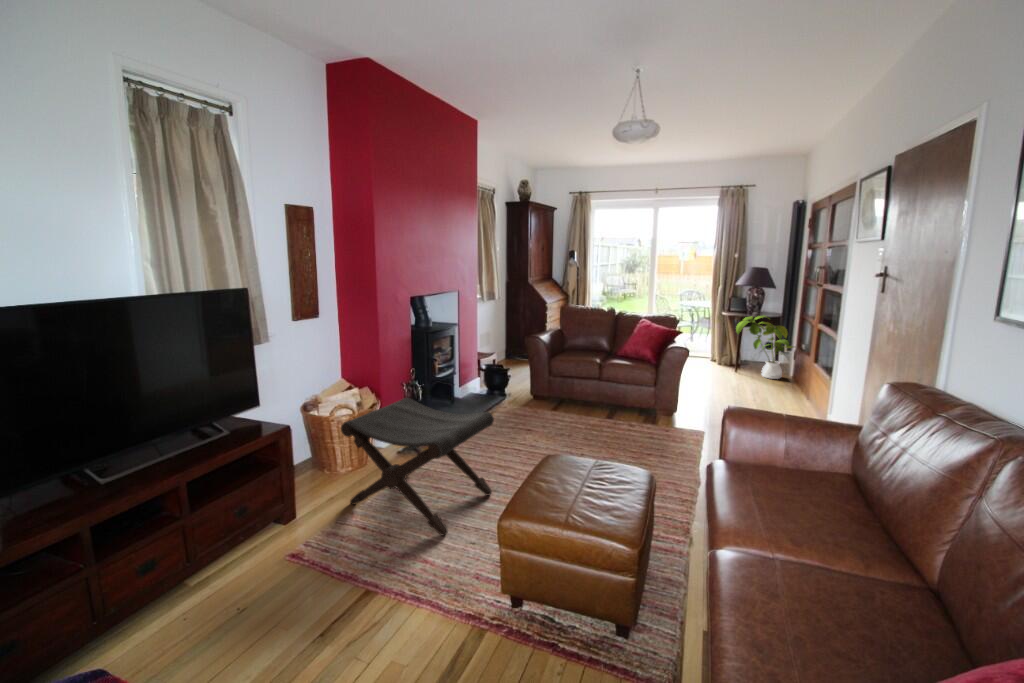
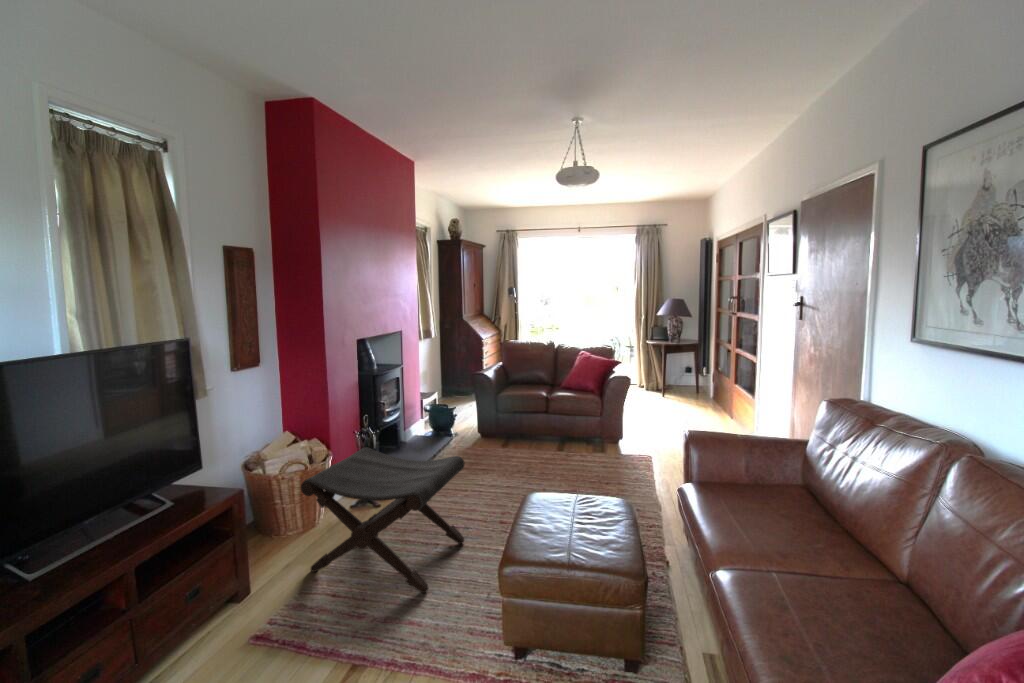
house plant: present [736,315,793,379] -> none [663,343,717,402]

